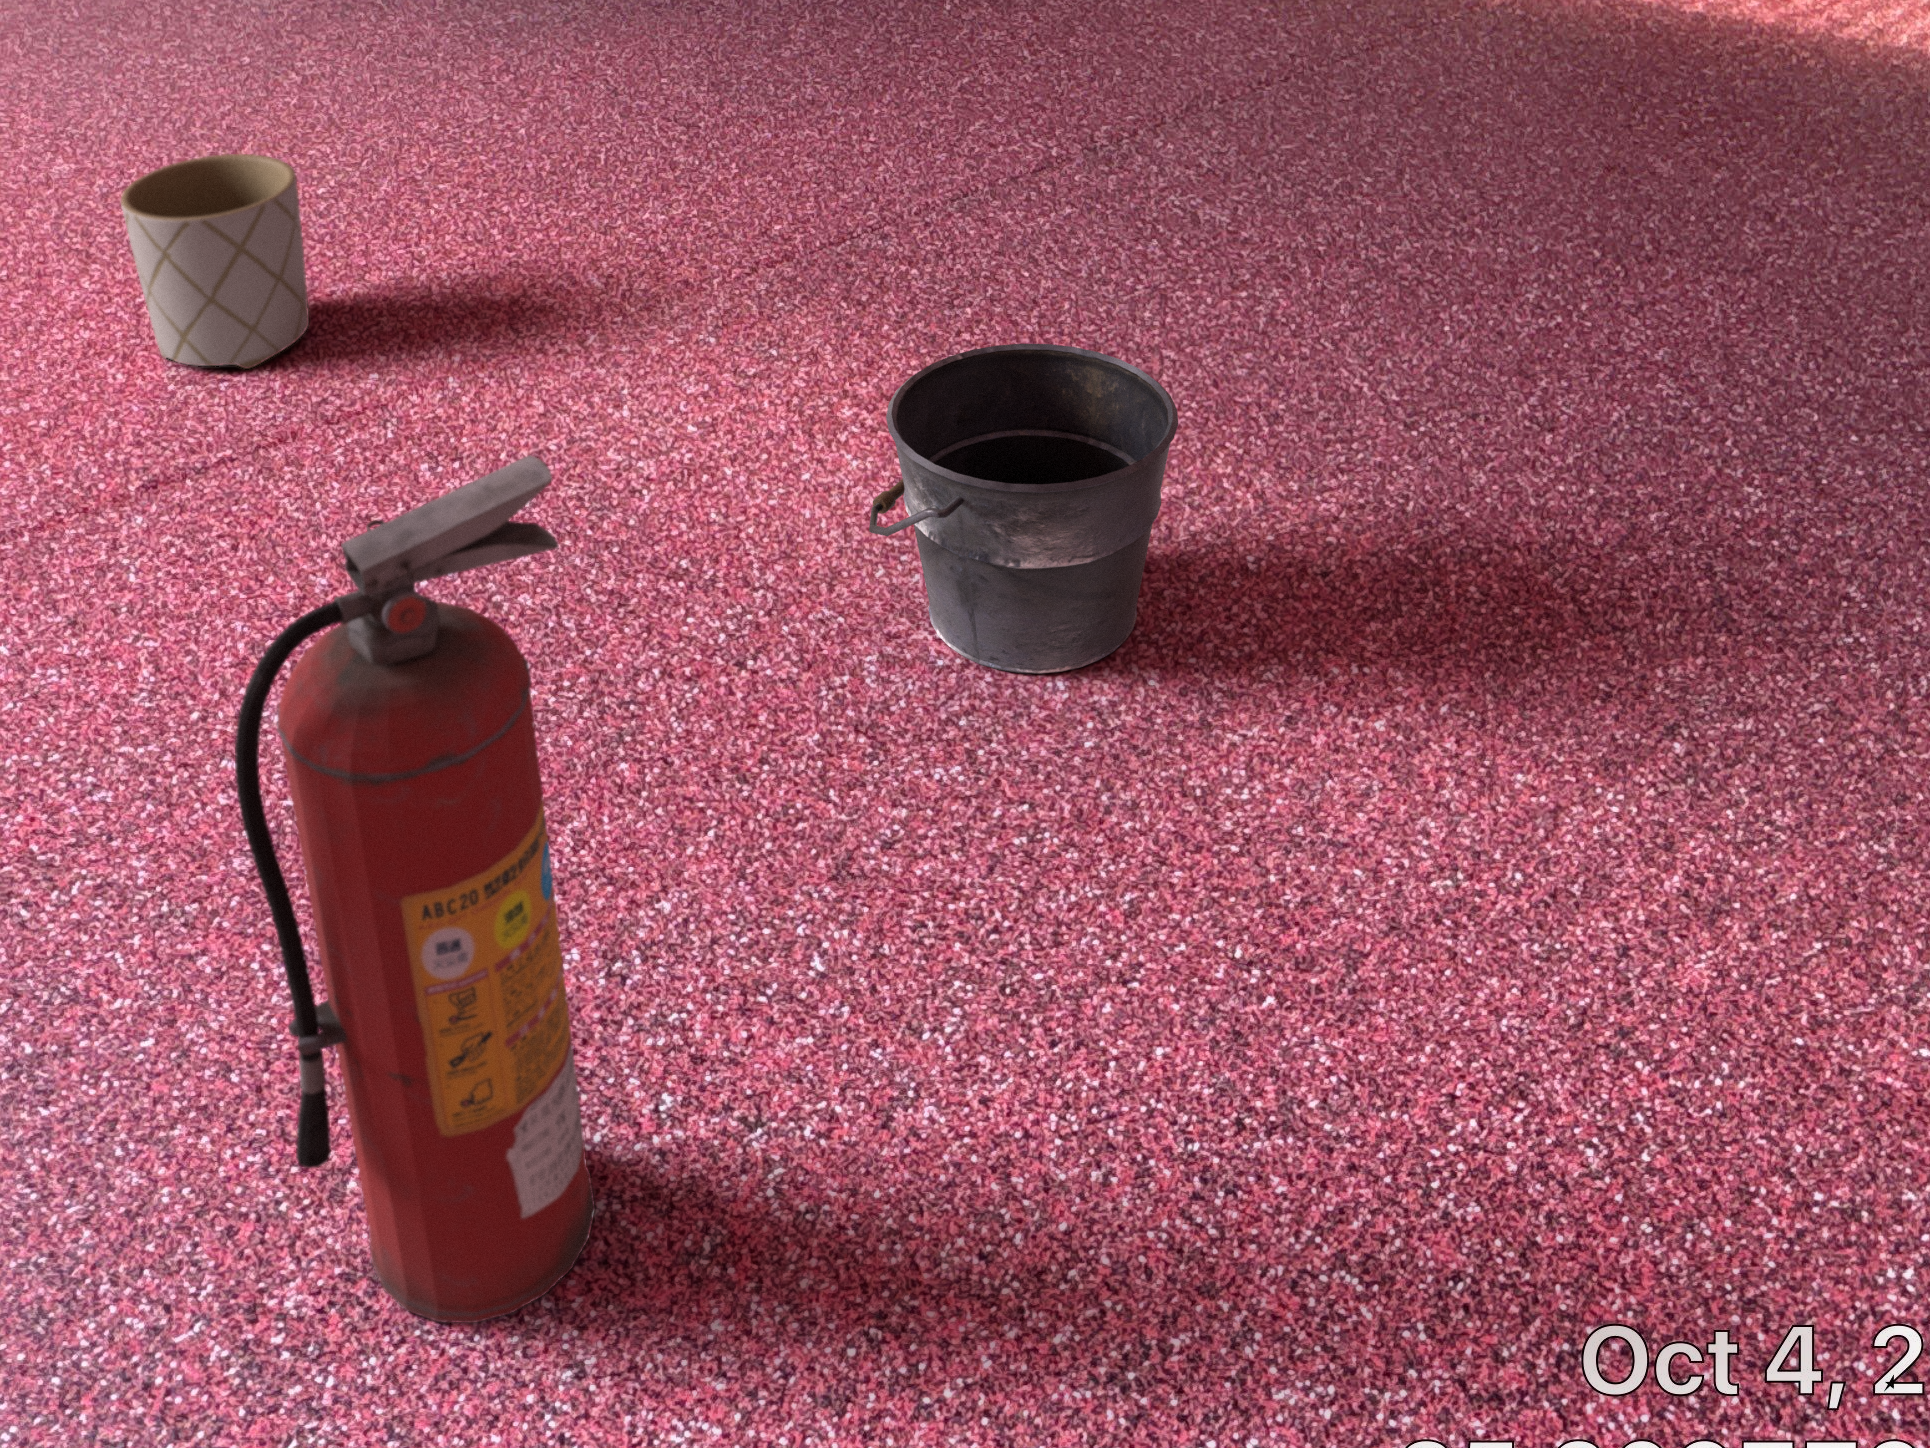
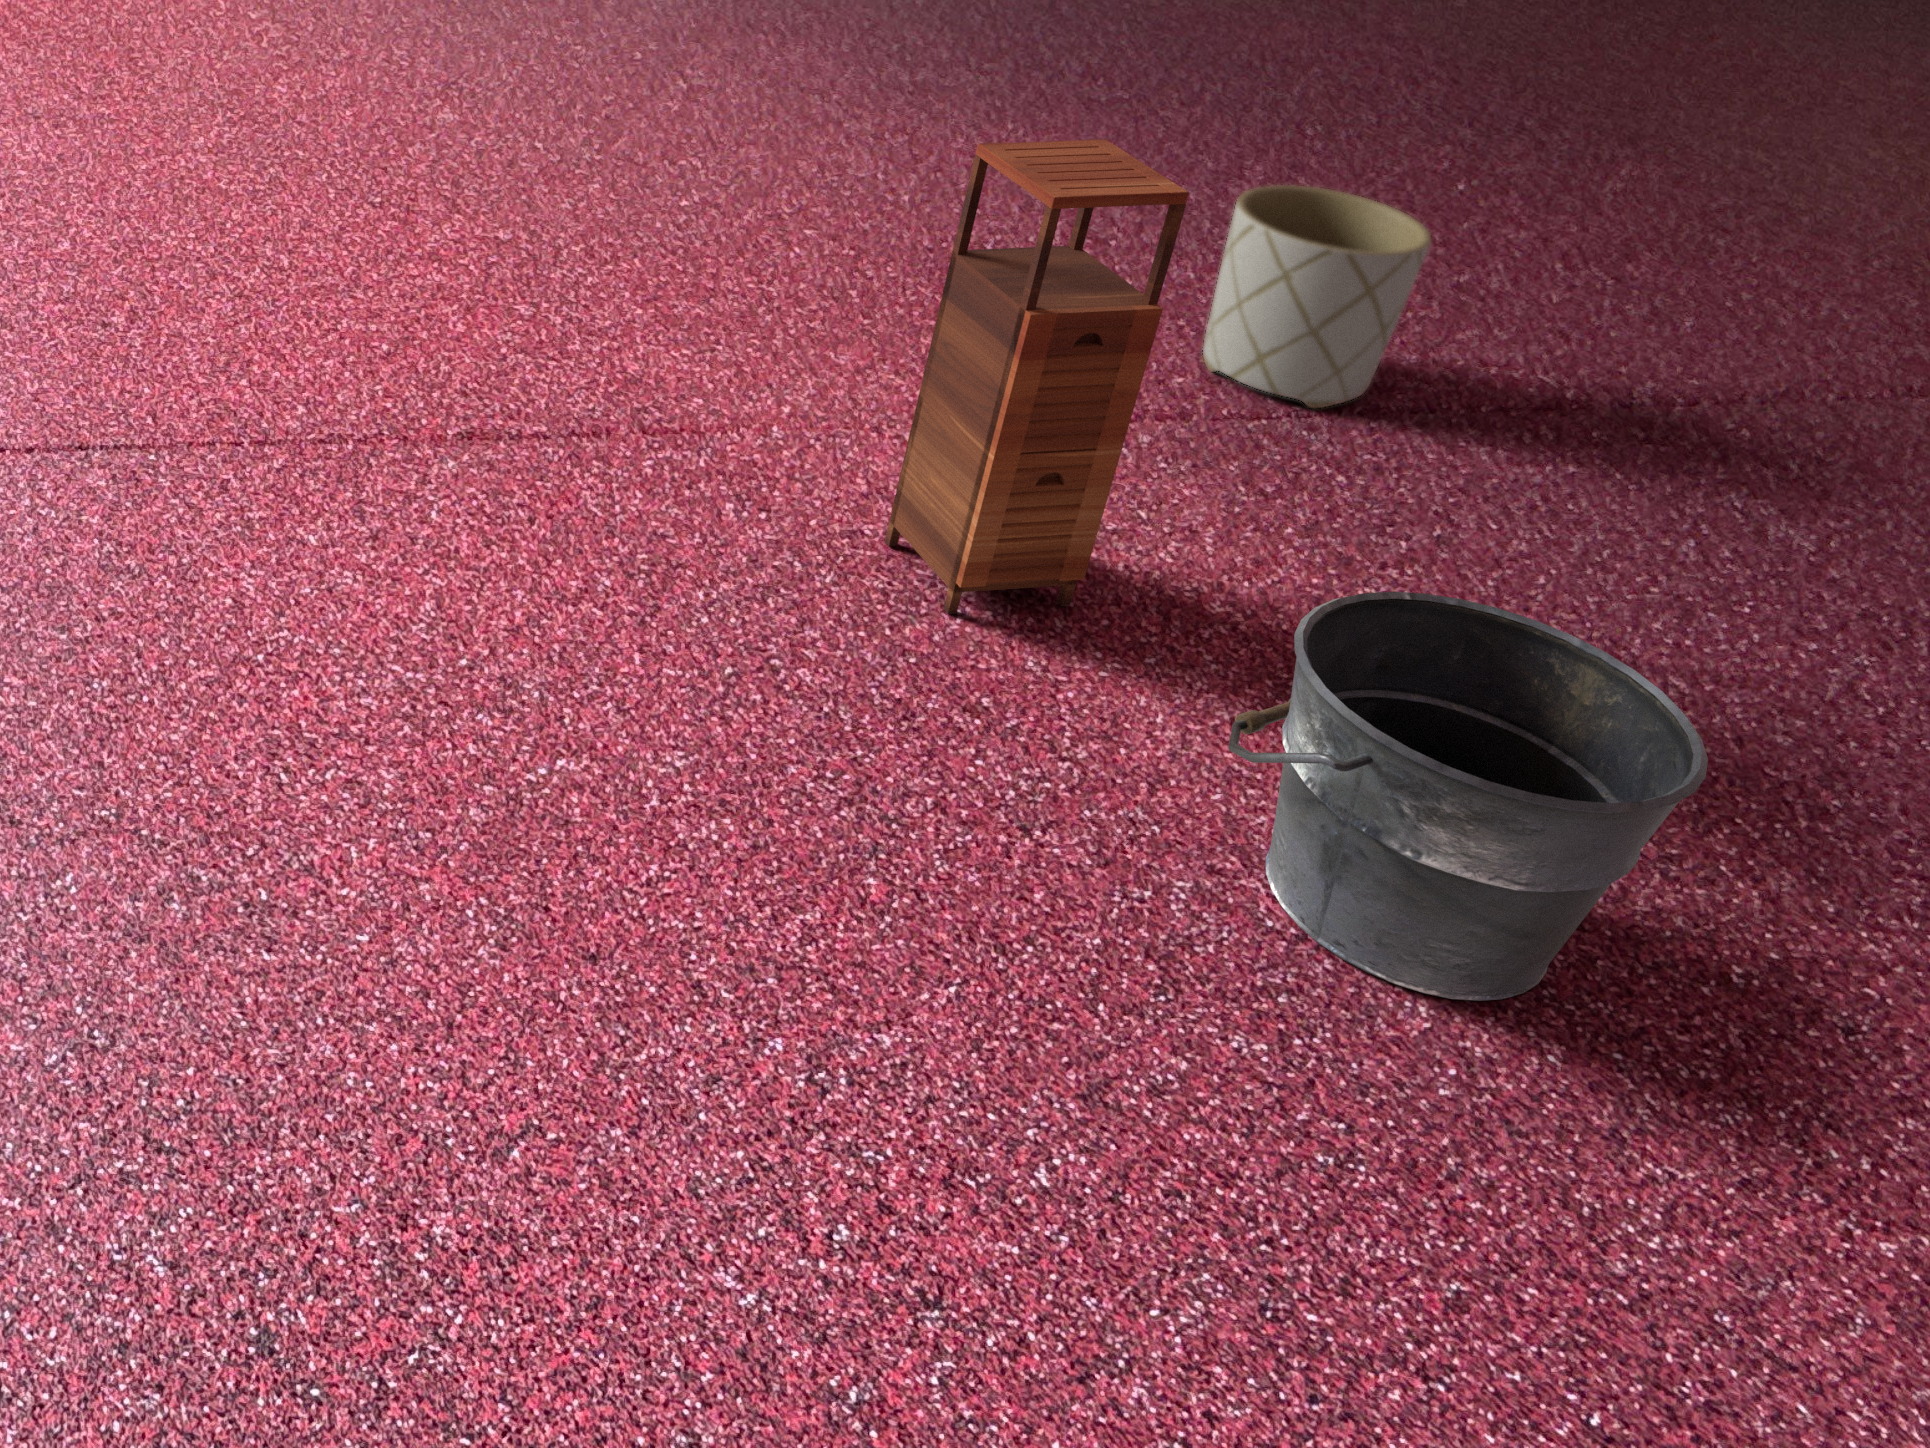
storage cabinet: none [533,45,740,499] -> present [885,139,1189,614]
planter: present [121,154,309,369] -> present [1203,185,1431,408]
fire extinguisher: present [235,455,595,1323] -> none [489,551,966,1353]

